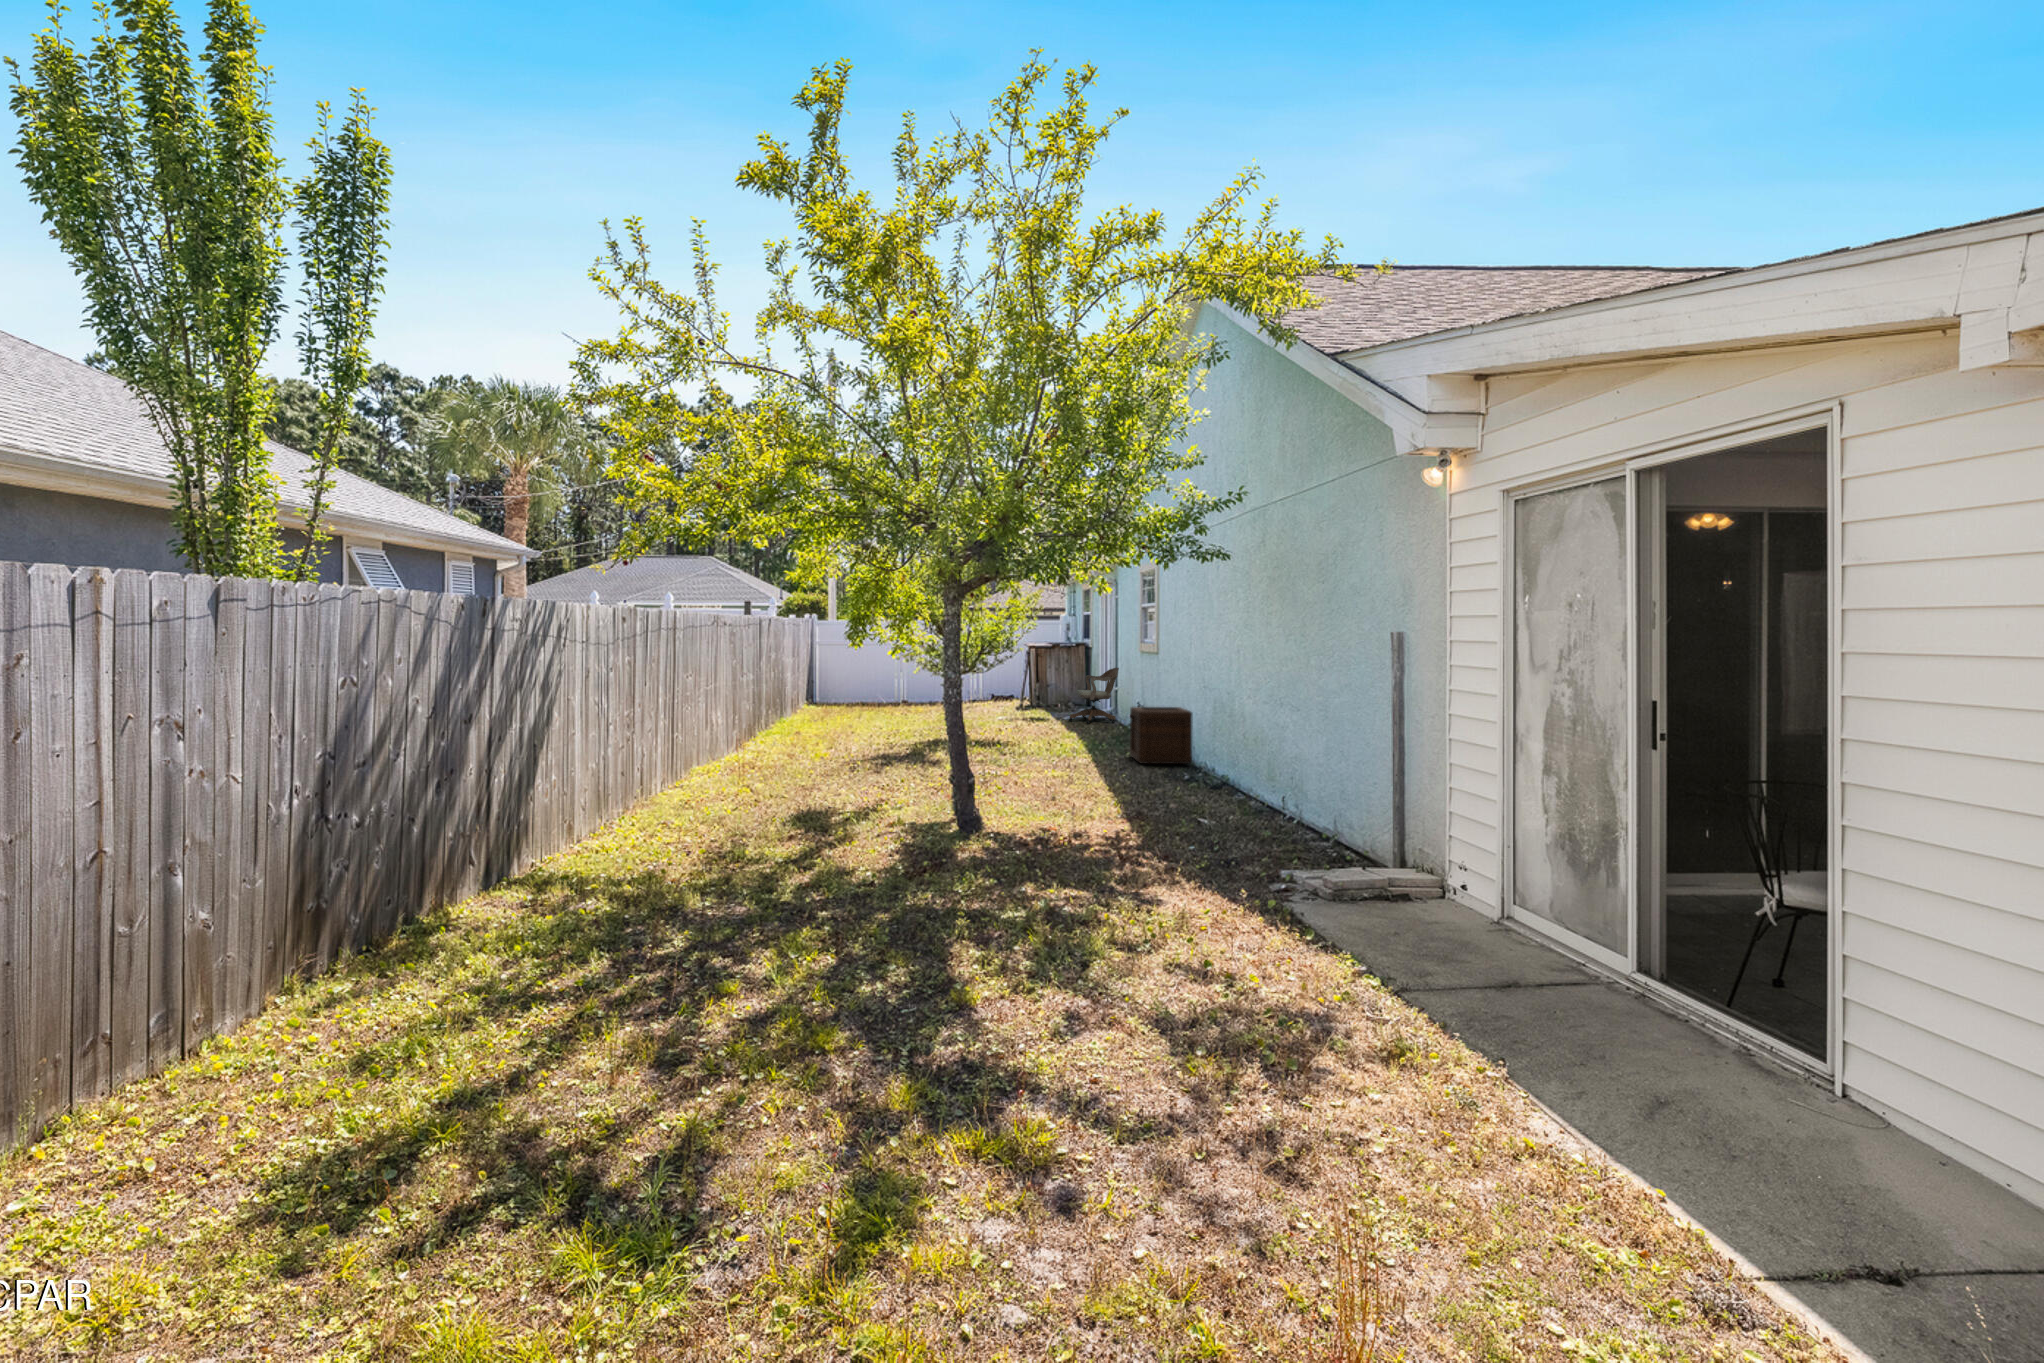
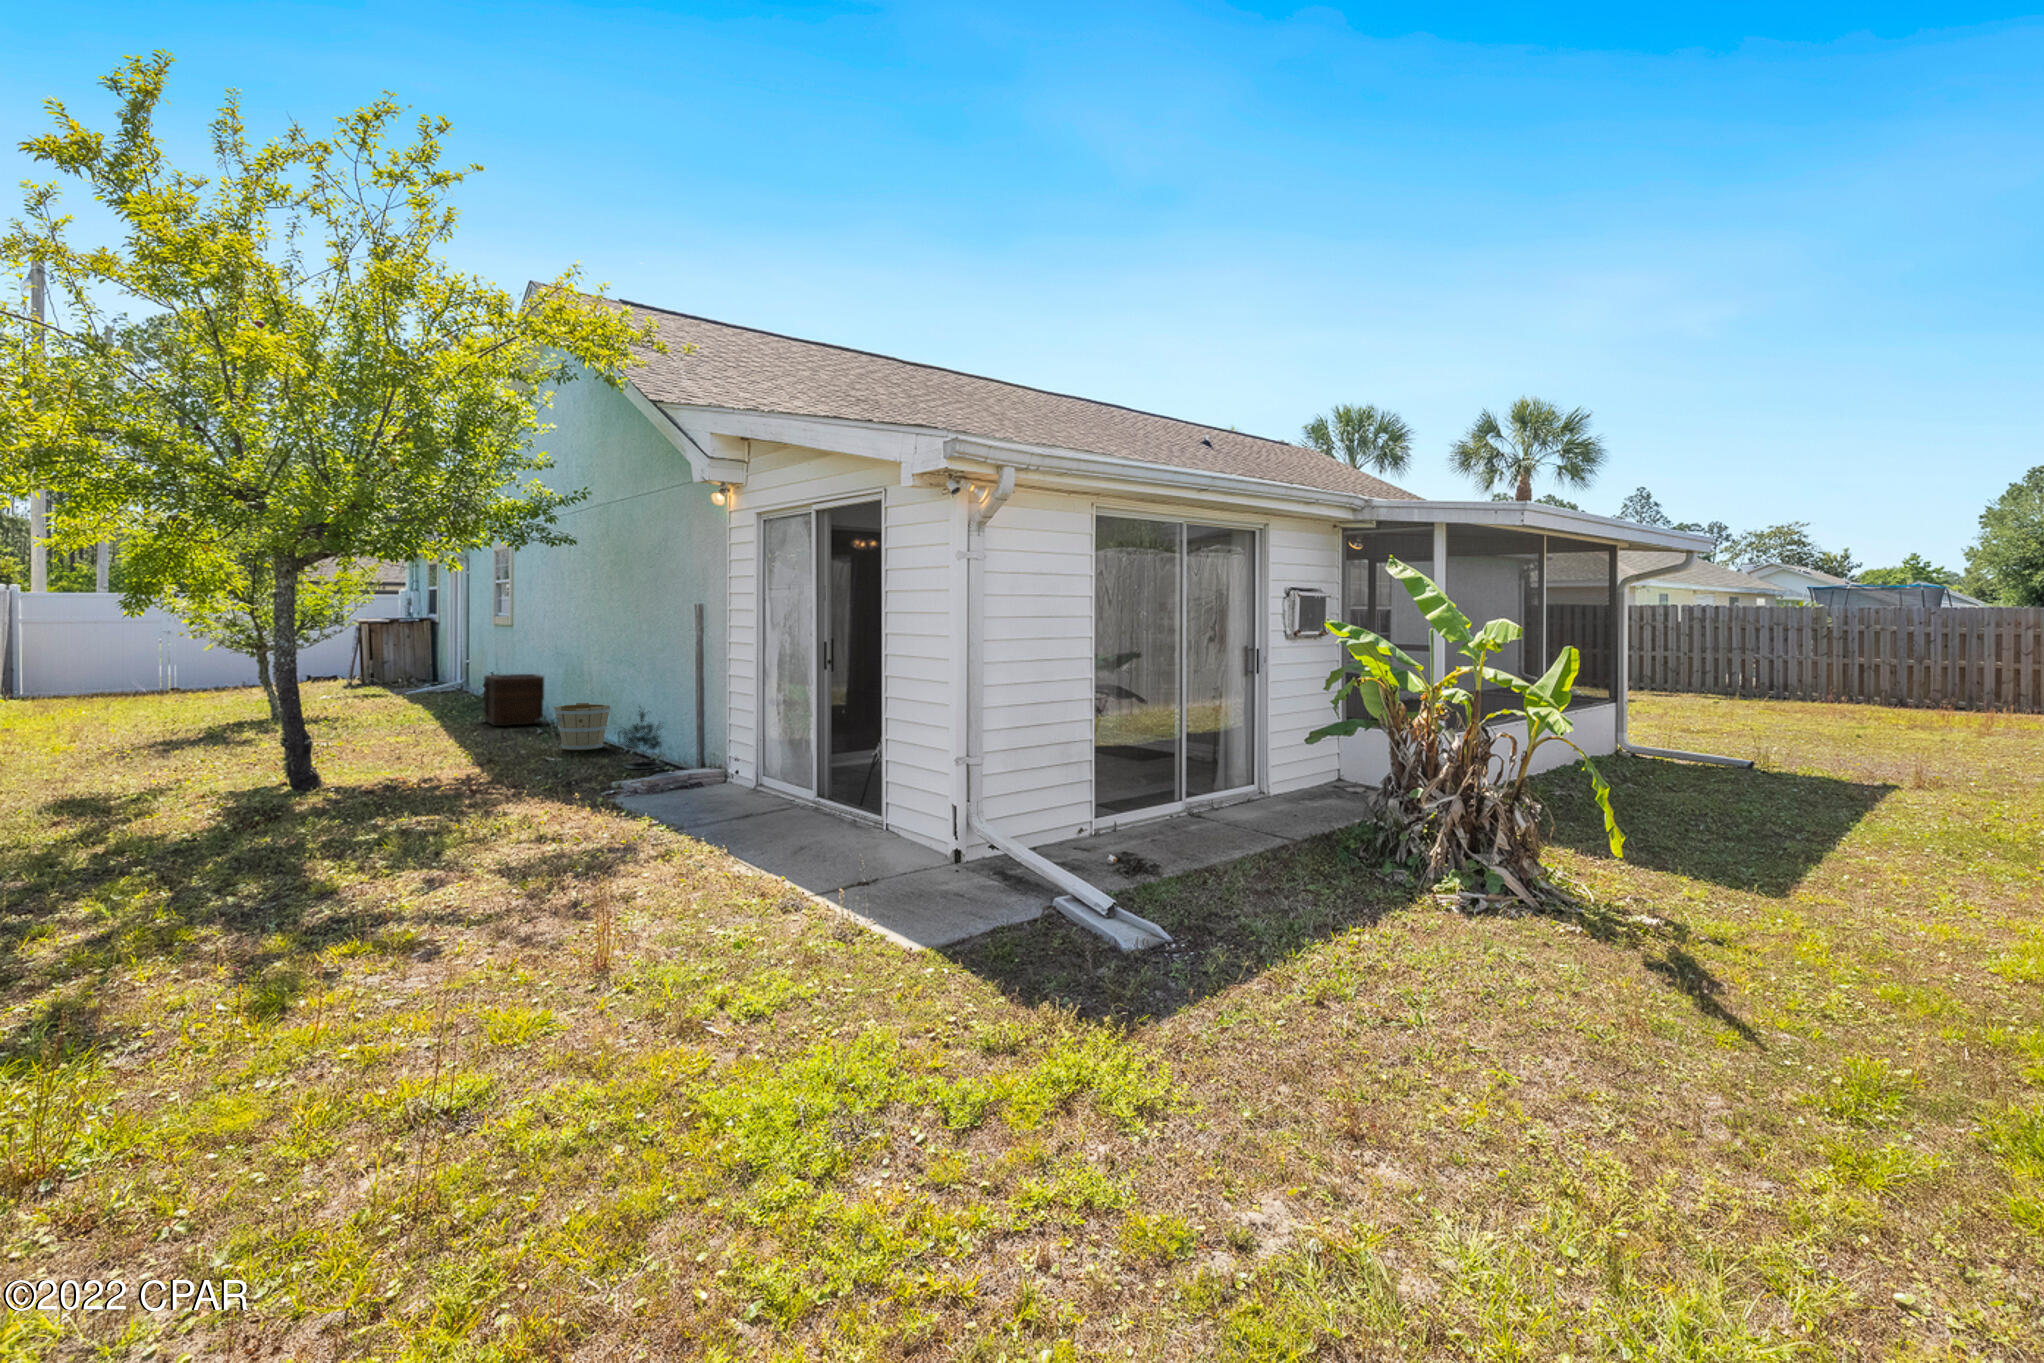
chair: present [1069,668,1119,724] -> none [412,641,472,698]
wooden bucket: none [1202,749,1265,808] -> present [554,703,611,750]
potted tree: none [1277,760,1339,849] -> present [621,707,662,769]

